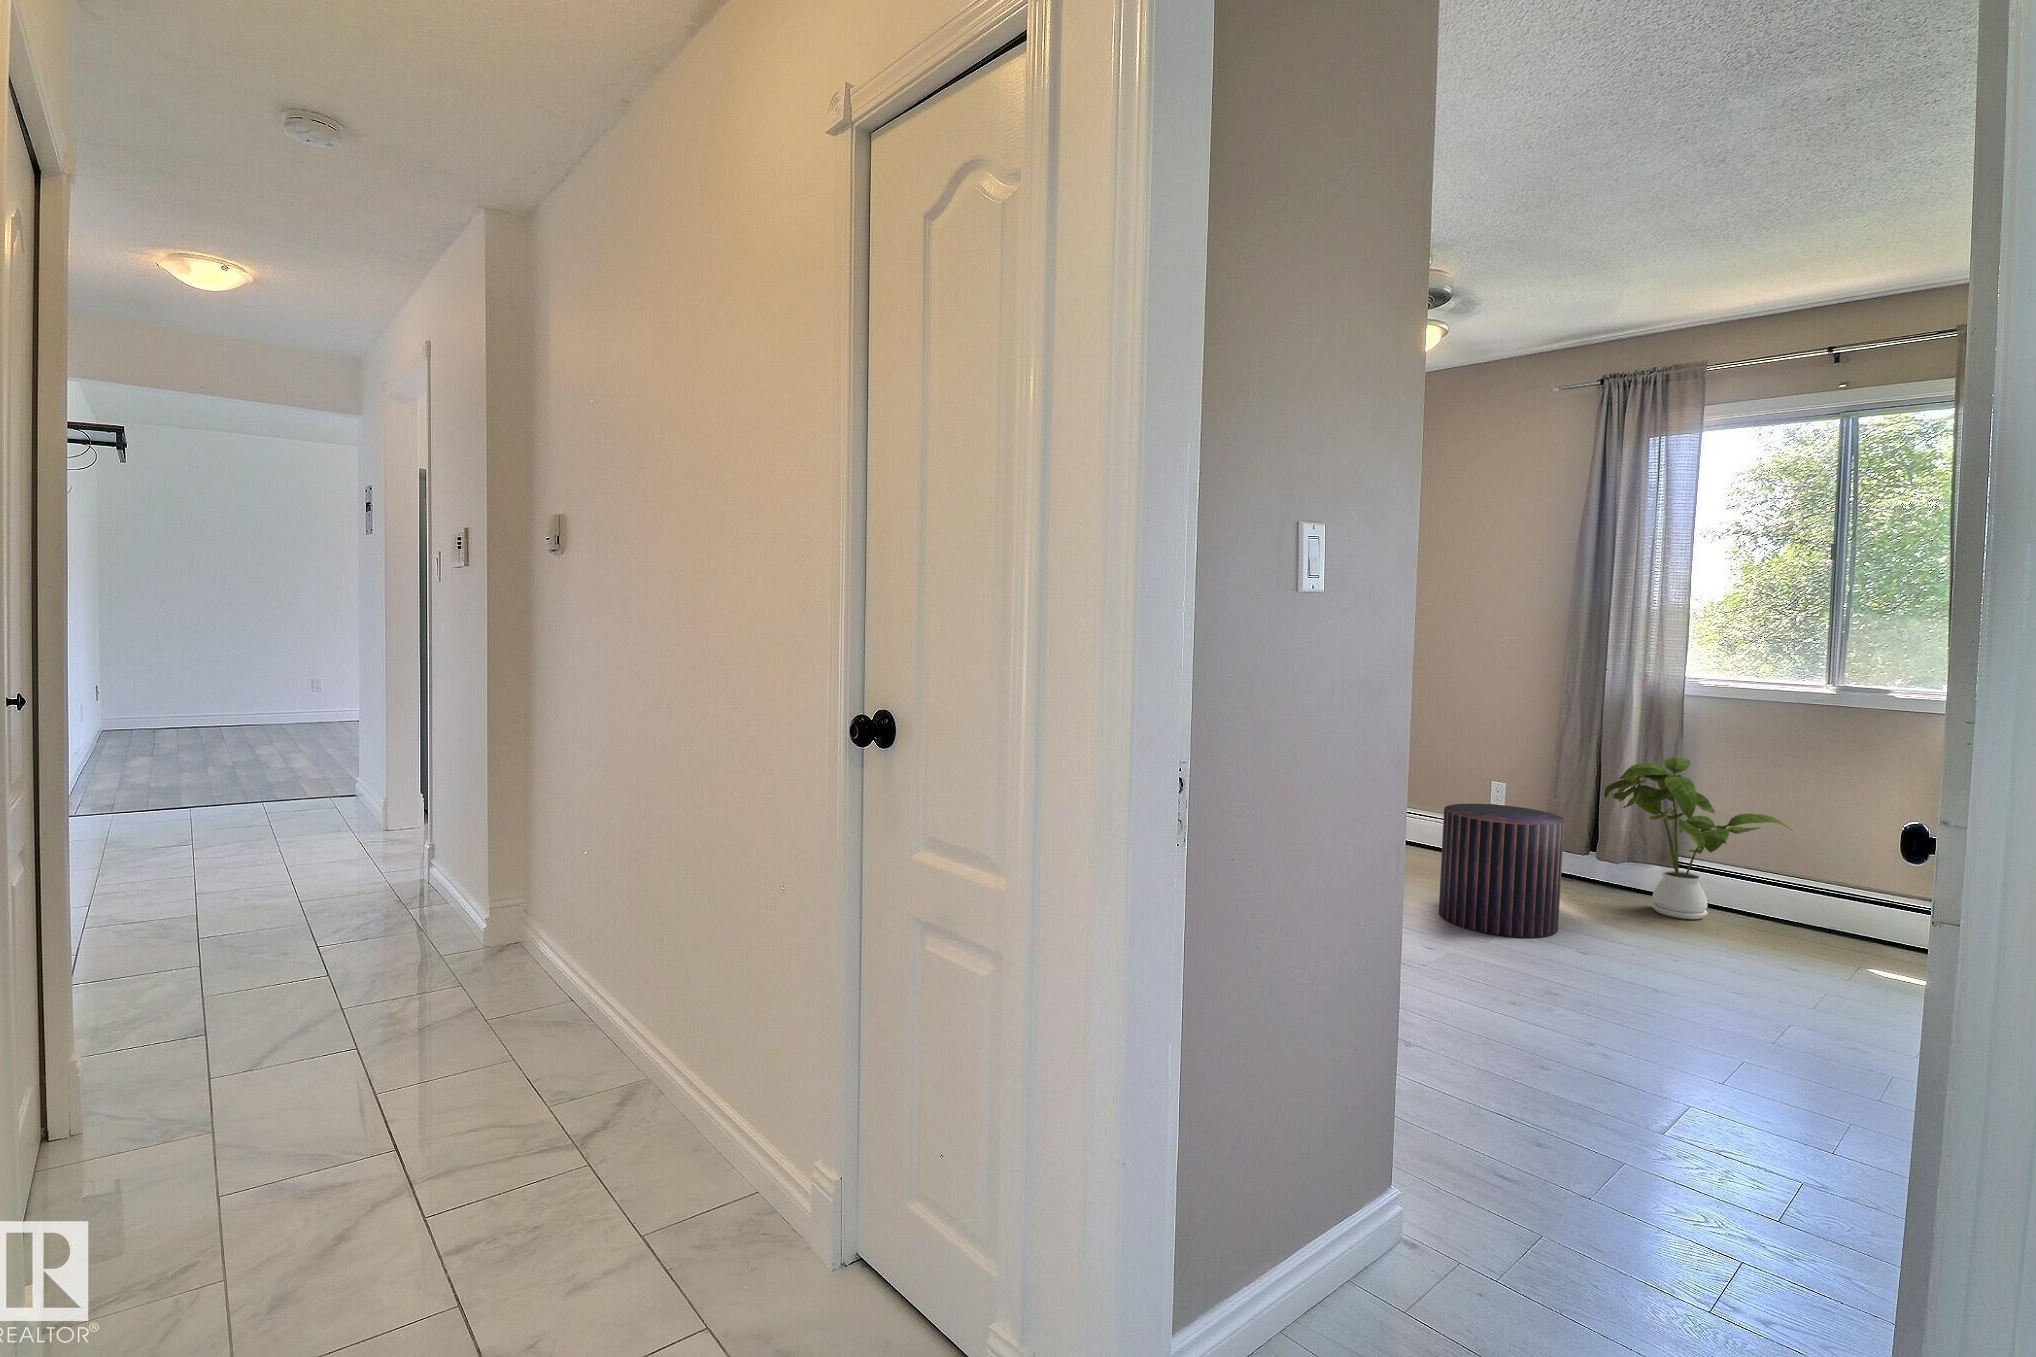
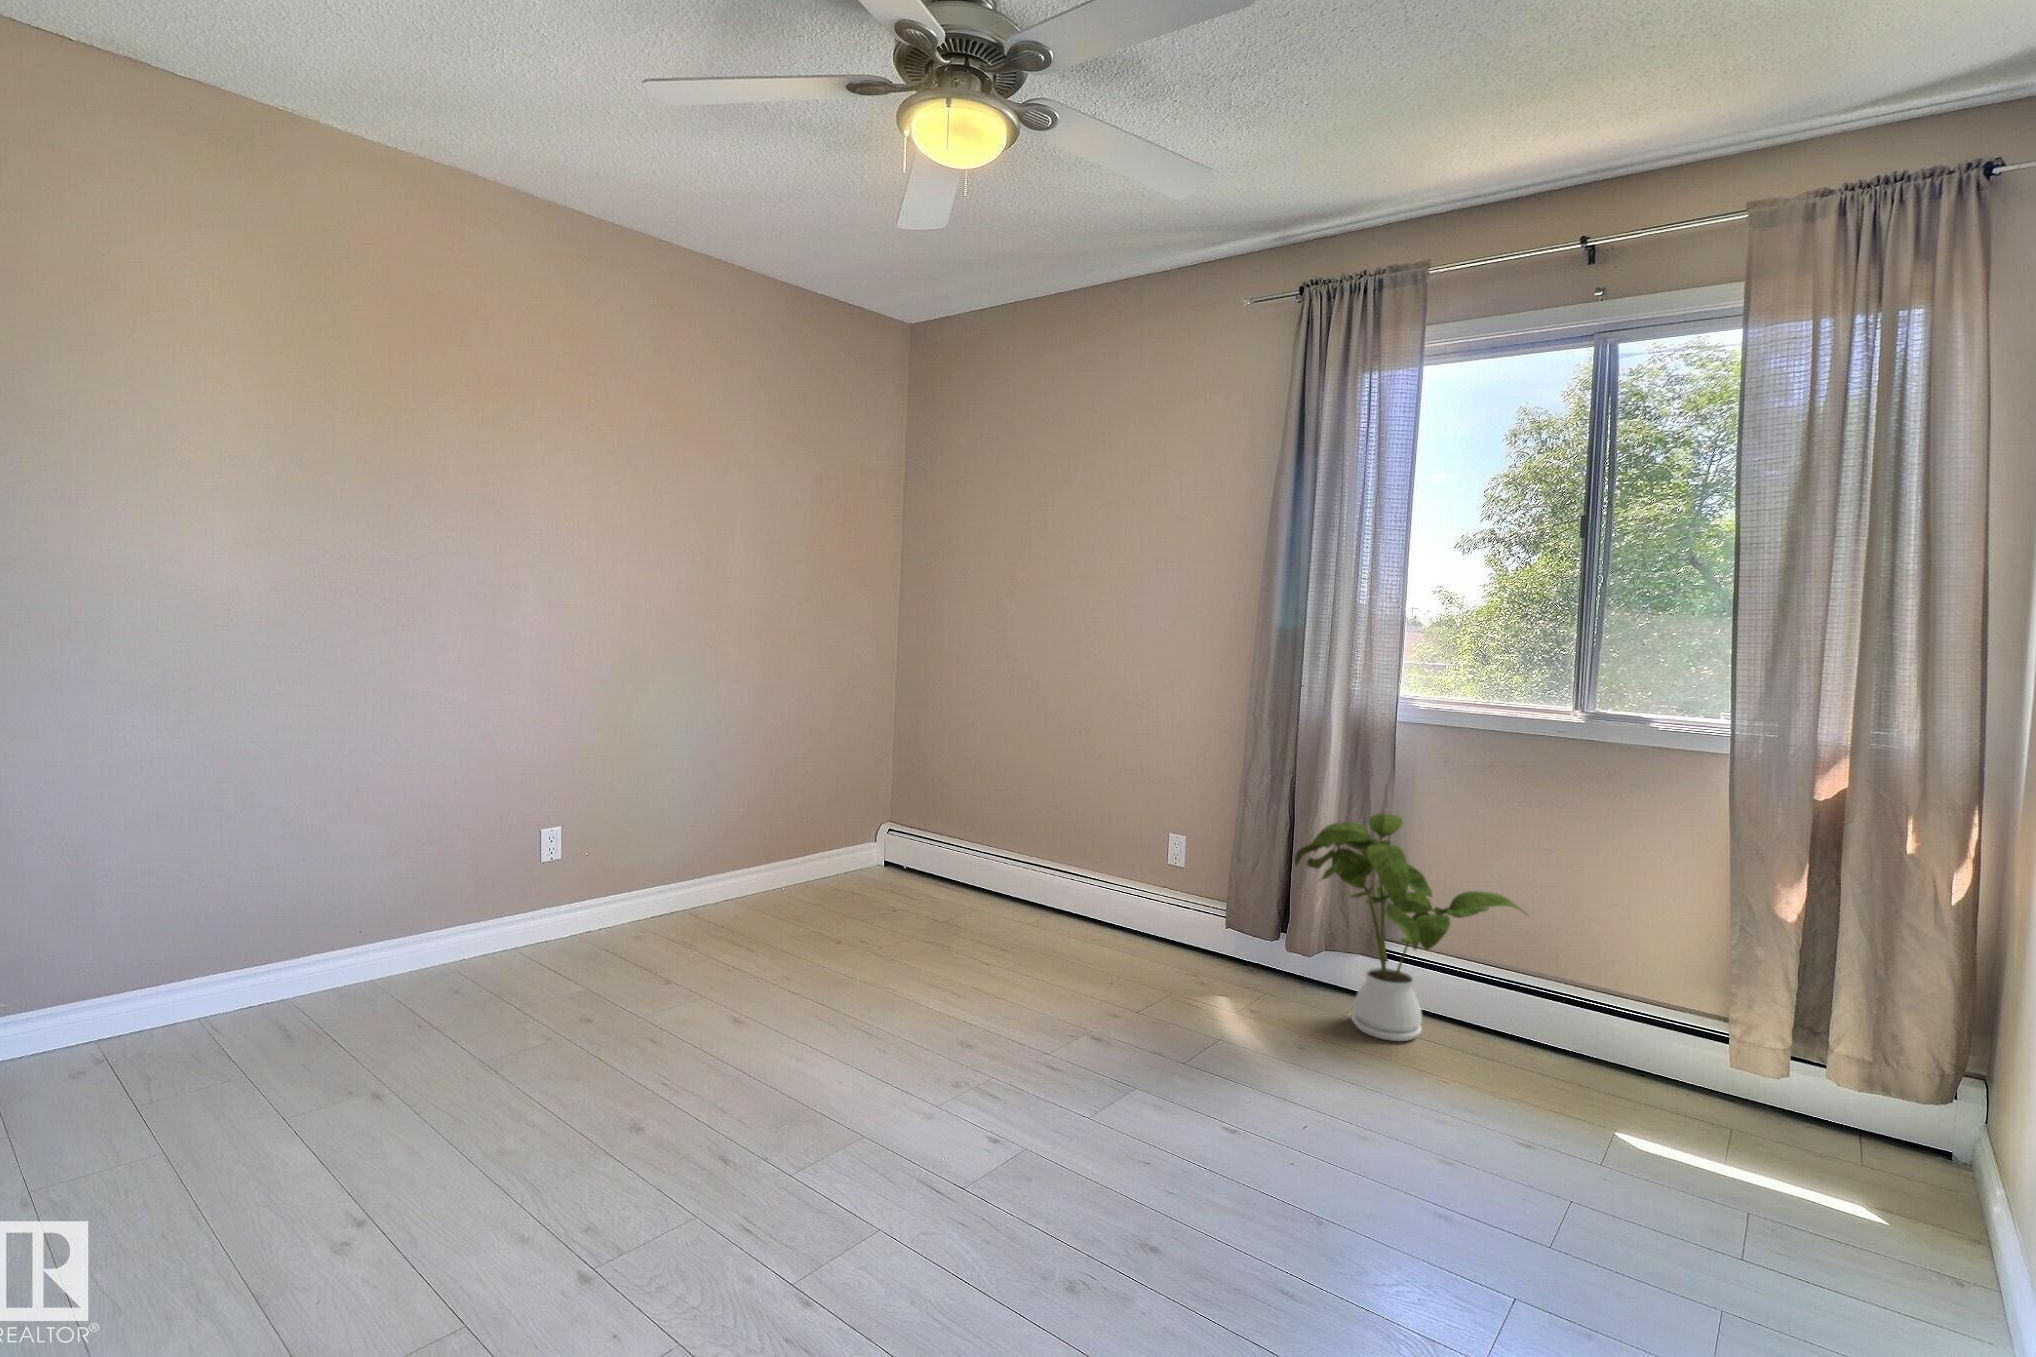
pouf: present [1439,804,1564,937] -> none [1053,883,1228,1106]

